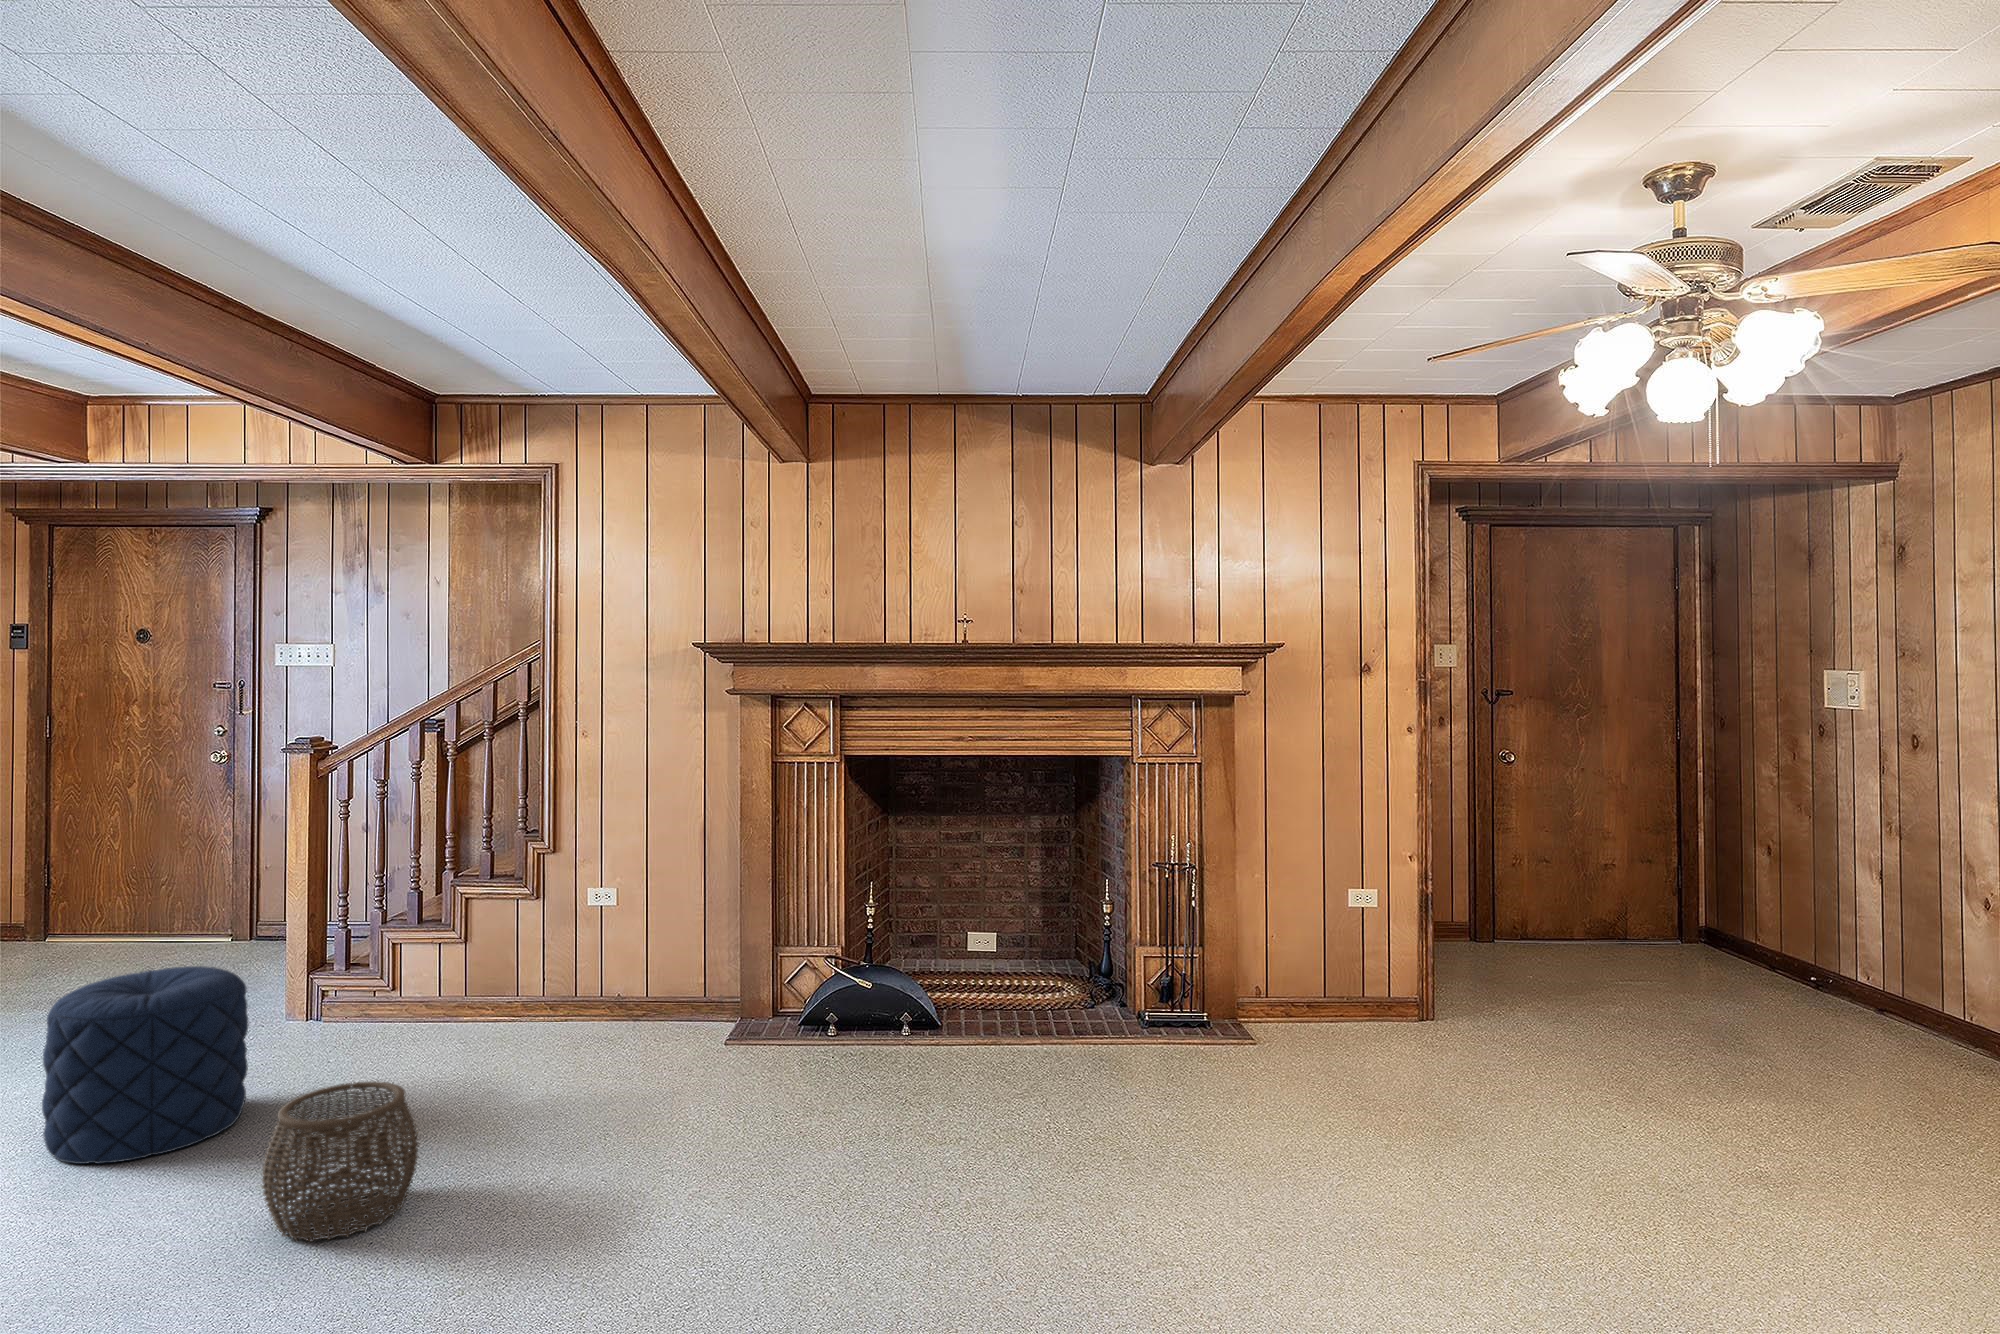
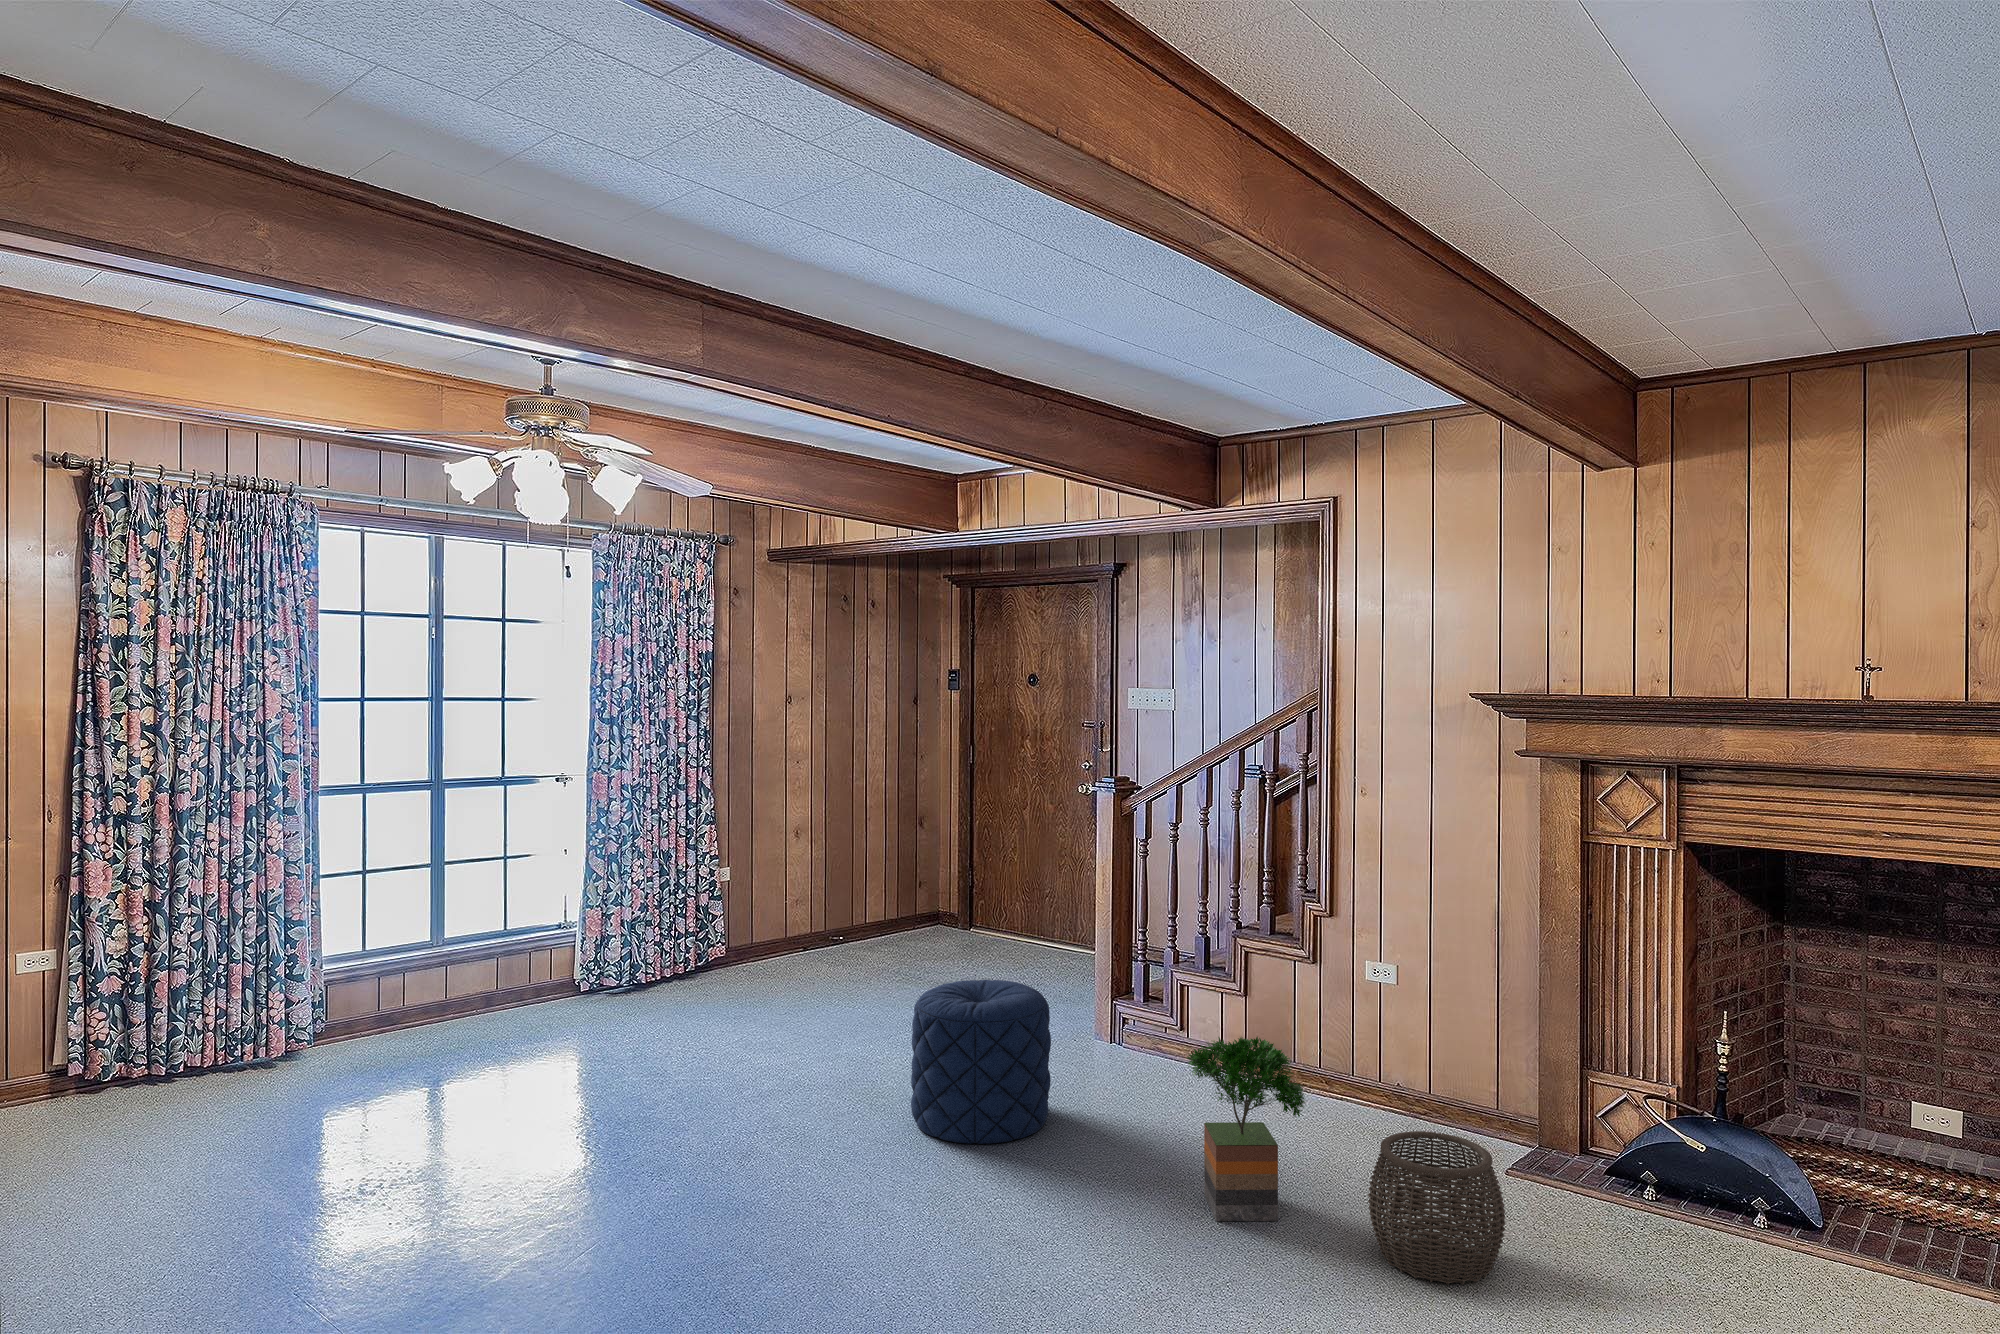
potted tree: none [437,964,567,1148] -> present [1186,1037,1305,1221]
woven basket: present [262,1081,419,1242] -> present [1368,1131,1506,1285]

